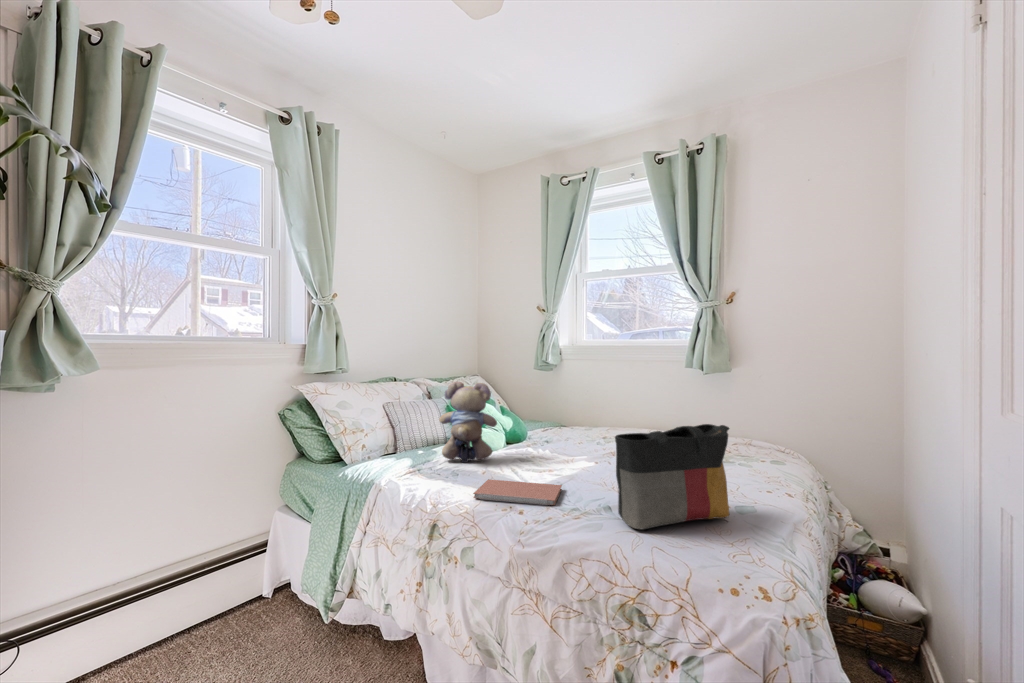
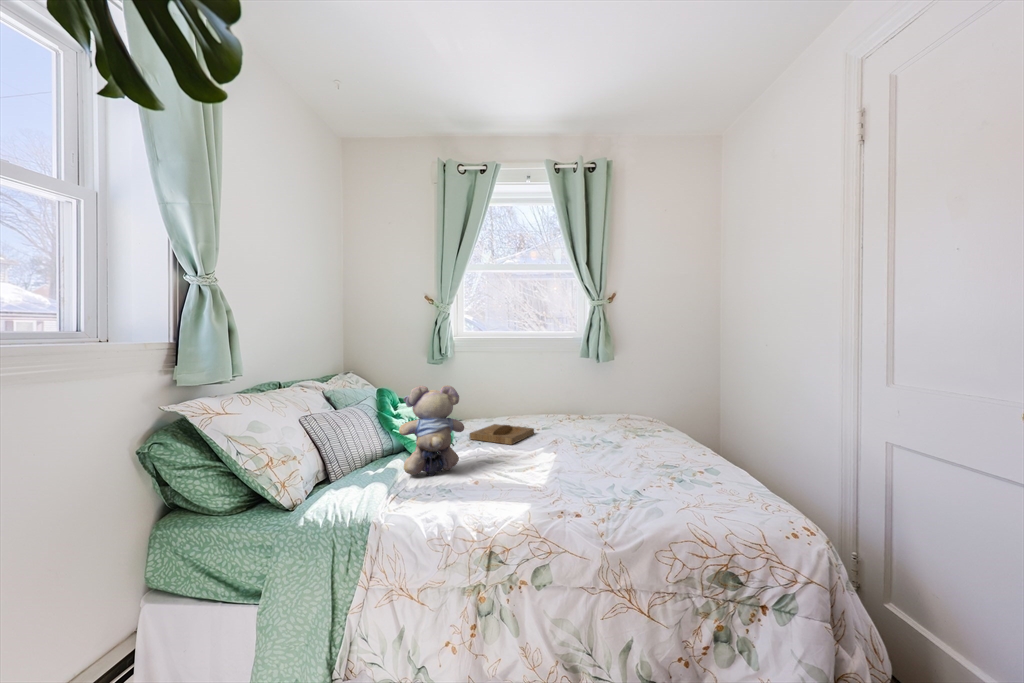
tote bag: present [615,424,729,530] -> none [637,409,721,506]
tray: none [539,429,607,449] -> present [470,424,534,445]
notebook: present [473,479,562,505] -> none [496,481,589,511]

